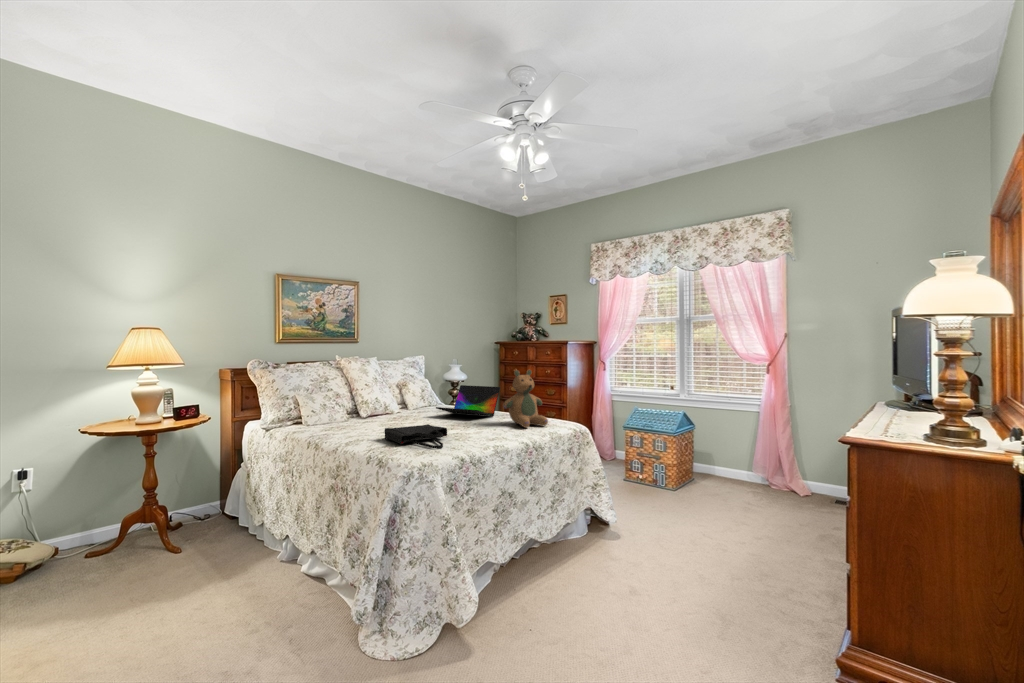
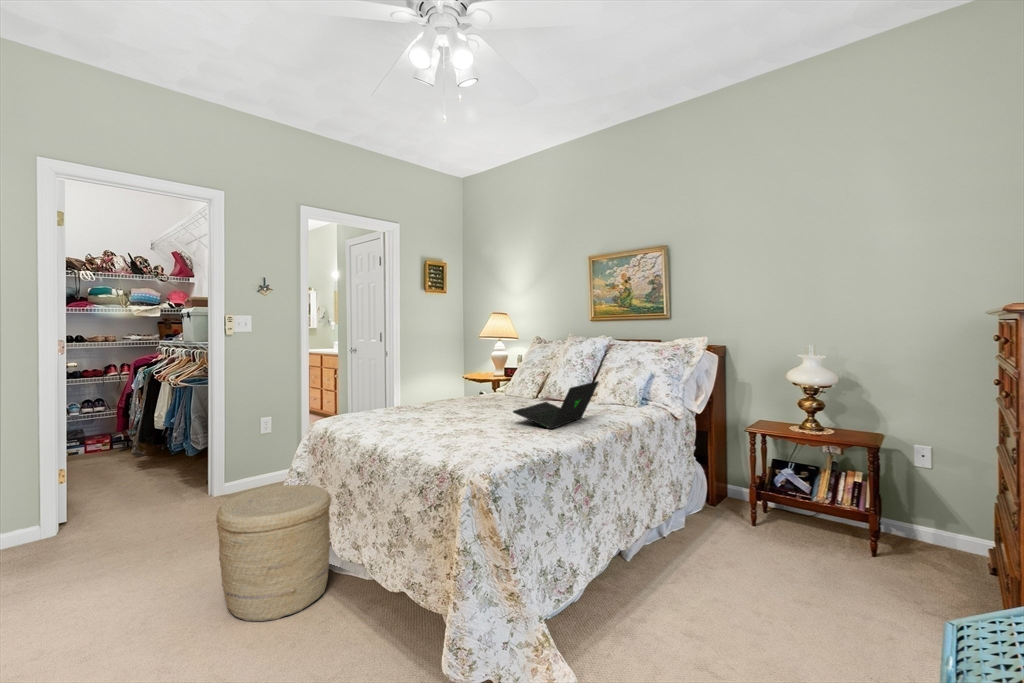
teddy bear: present [503,370,548,428] -> none [439,358,498,446]
tote bag: present [384,424,447,448] -> none [365,401,443,422]
woven basket: none [479,503,582,640] -> present [216,485,331,621]

